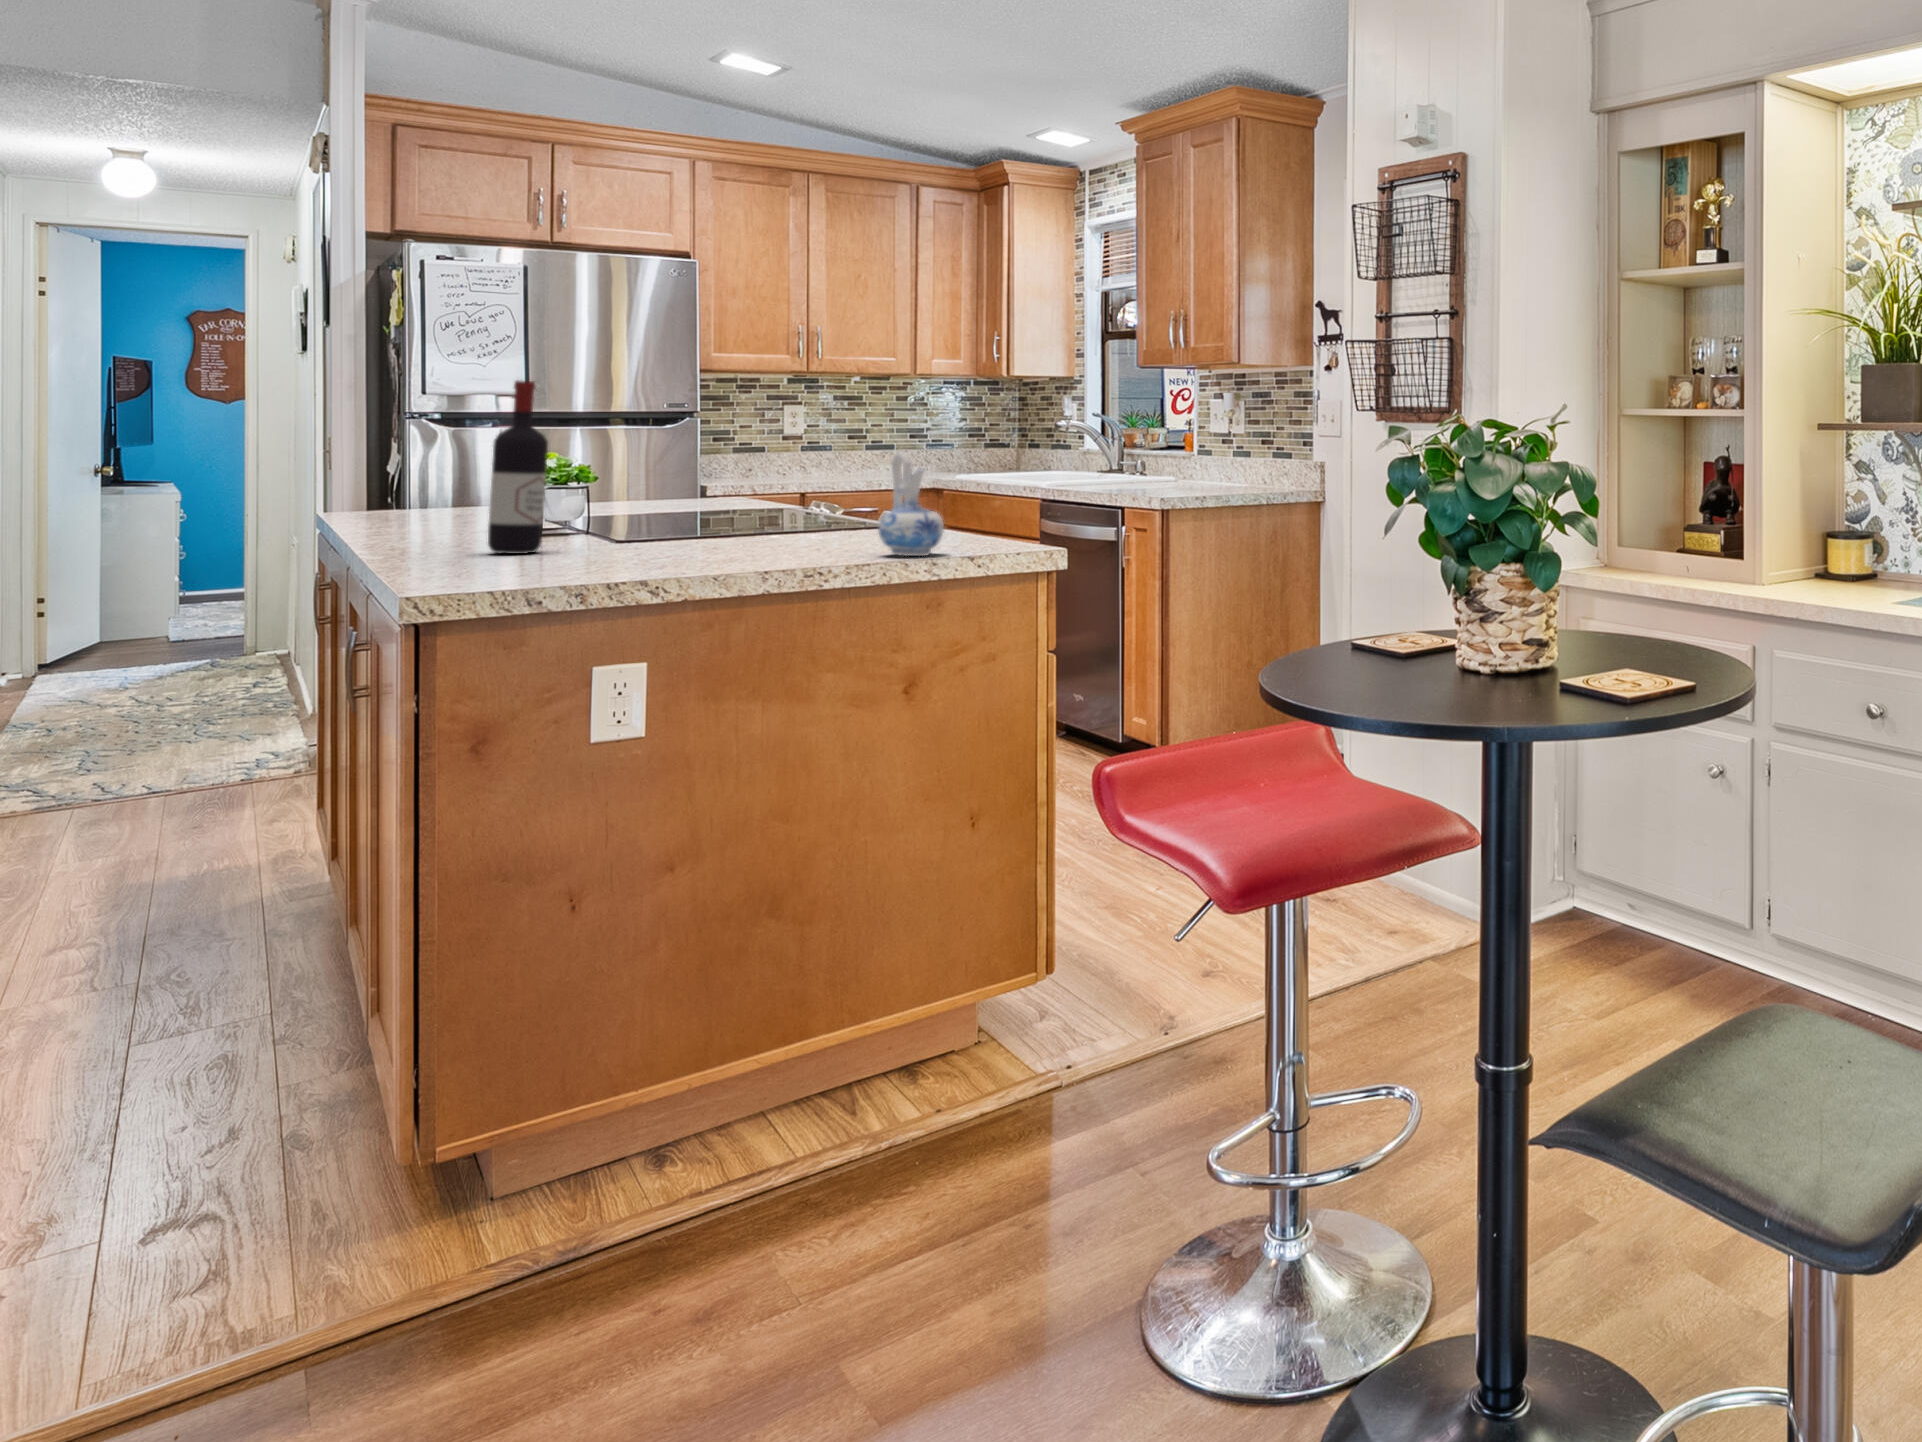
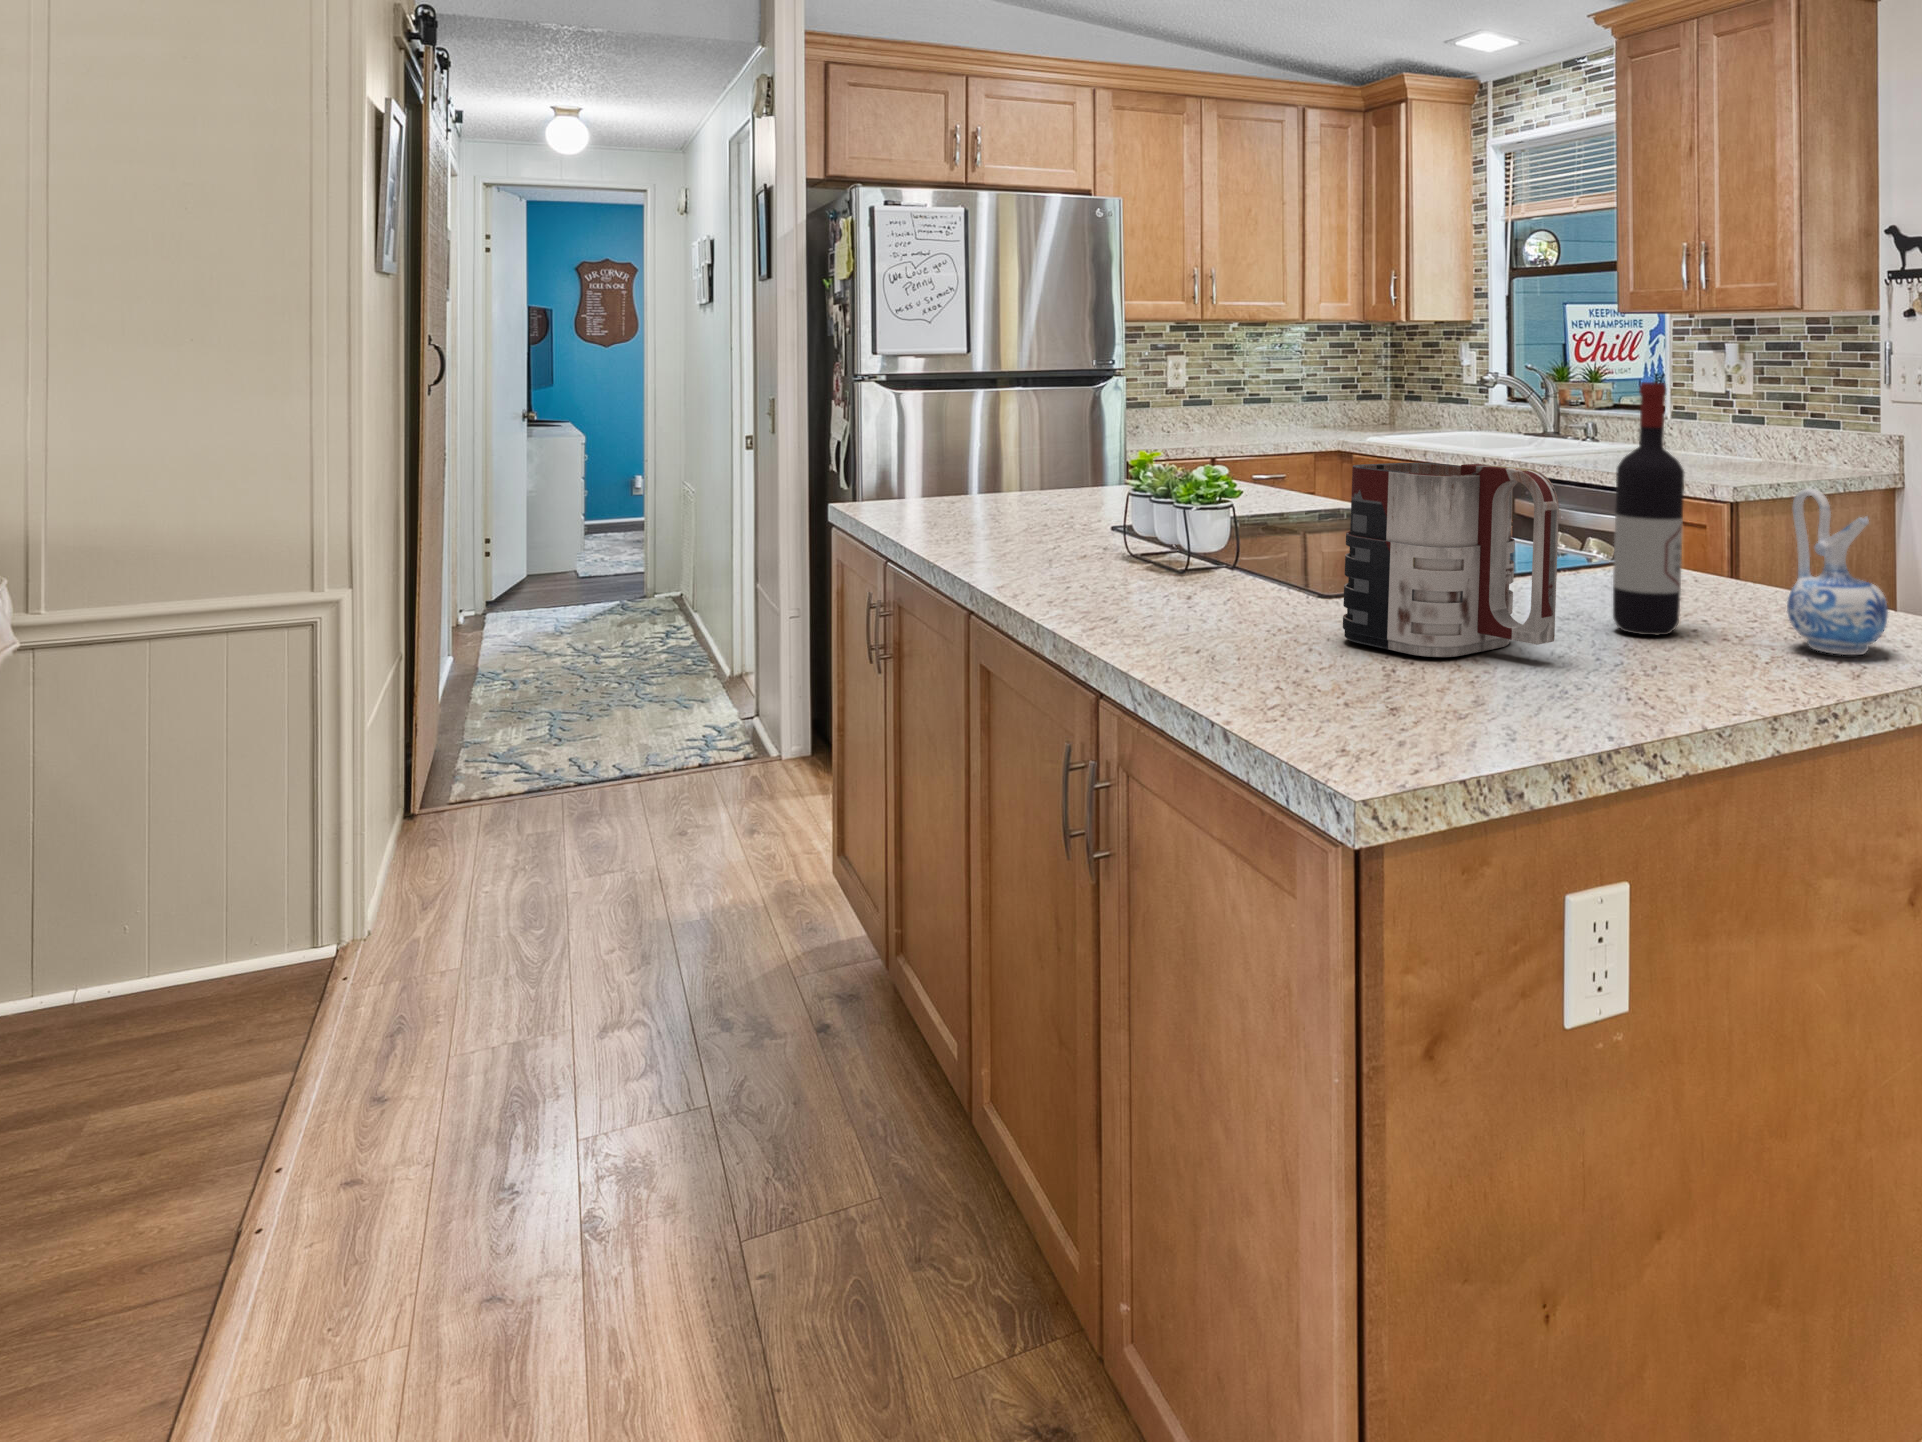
wine bottle: present [488,380,548,554] -> present [1613,382,1684,635]
mug: none [568,435,702,558] -> present [1343,463,1559,657]

